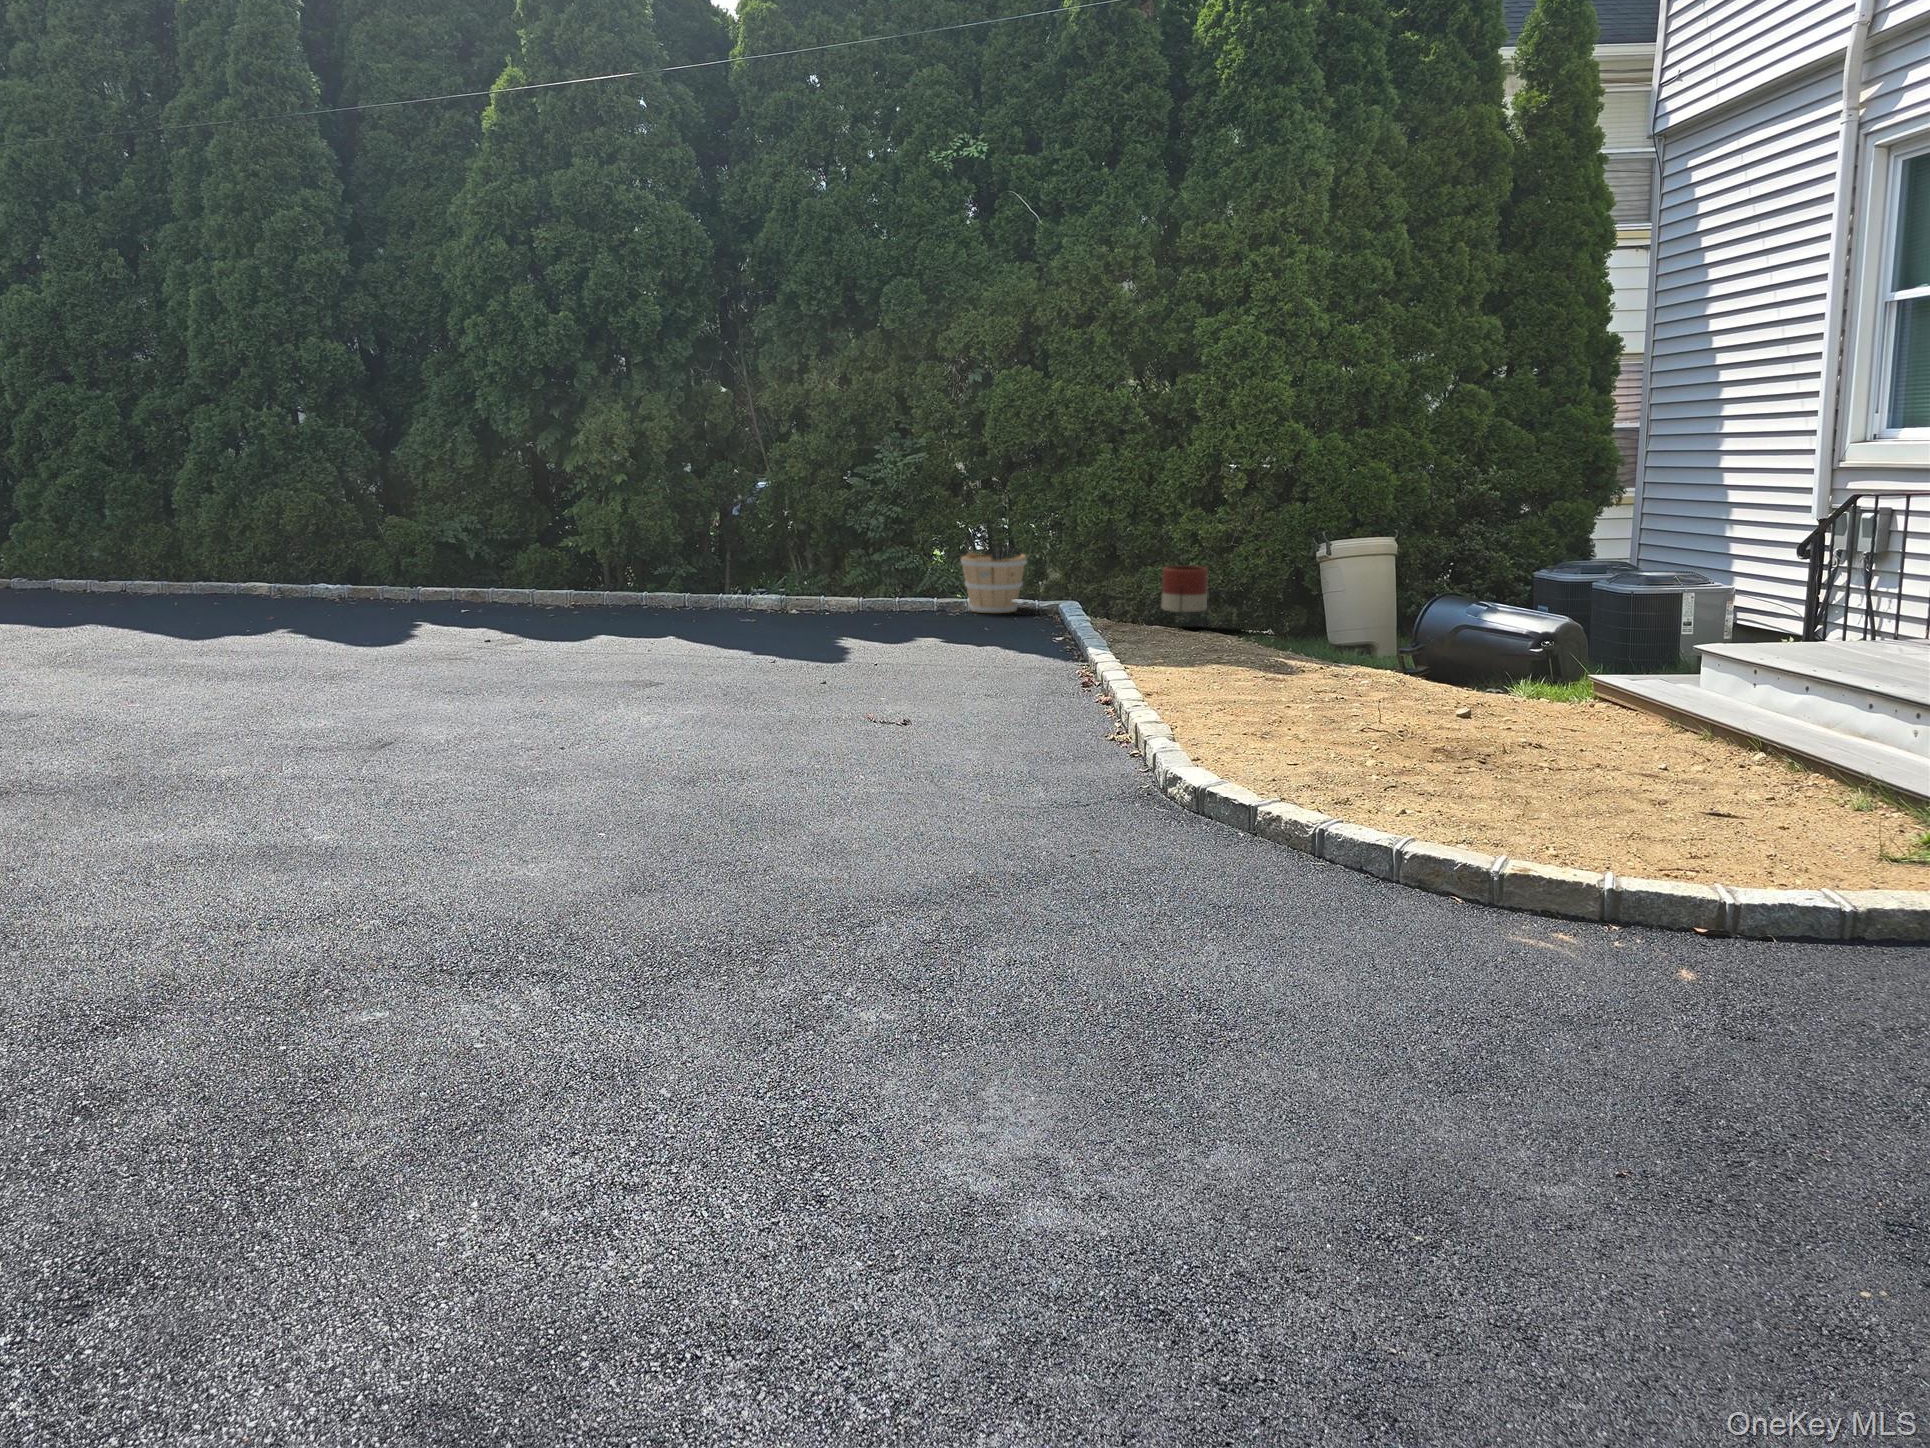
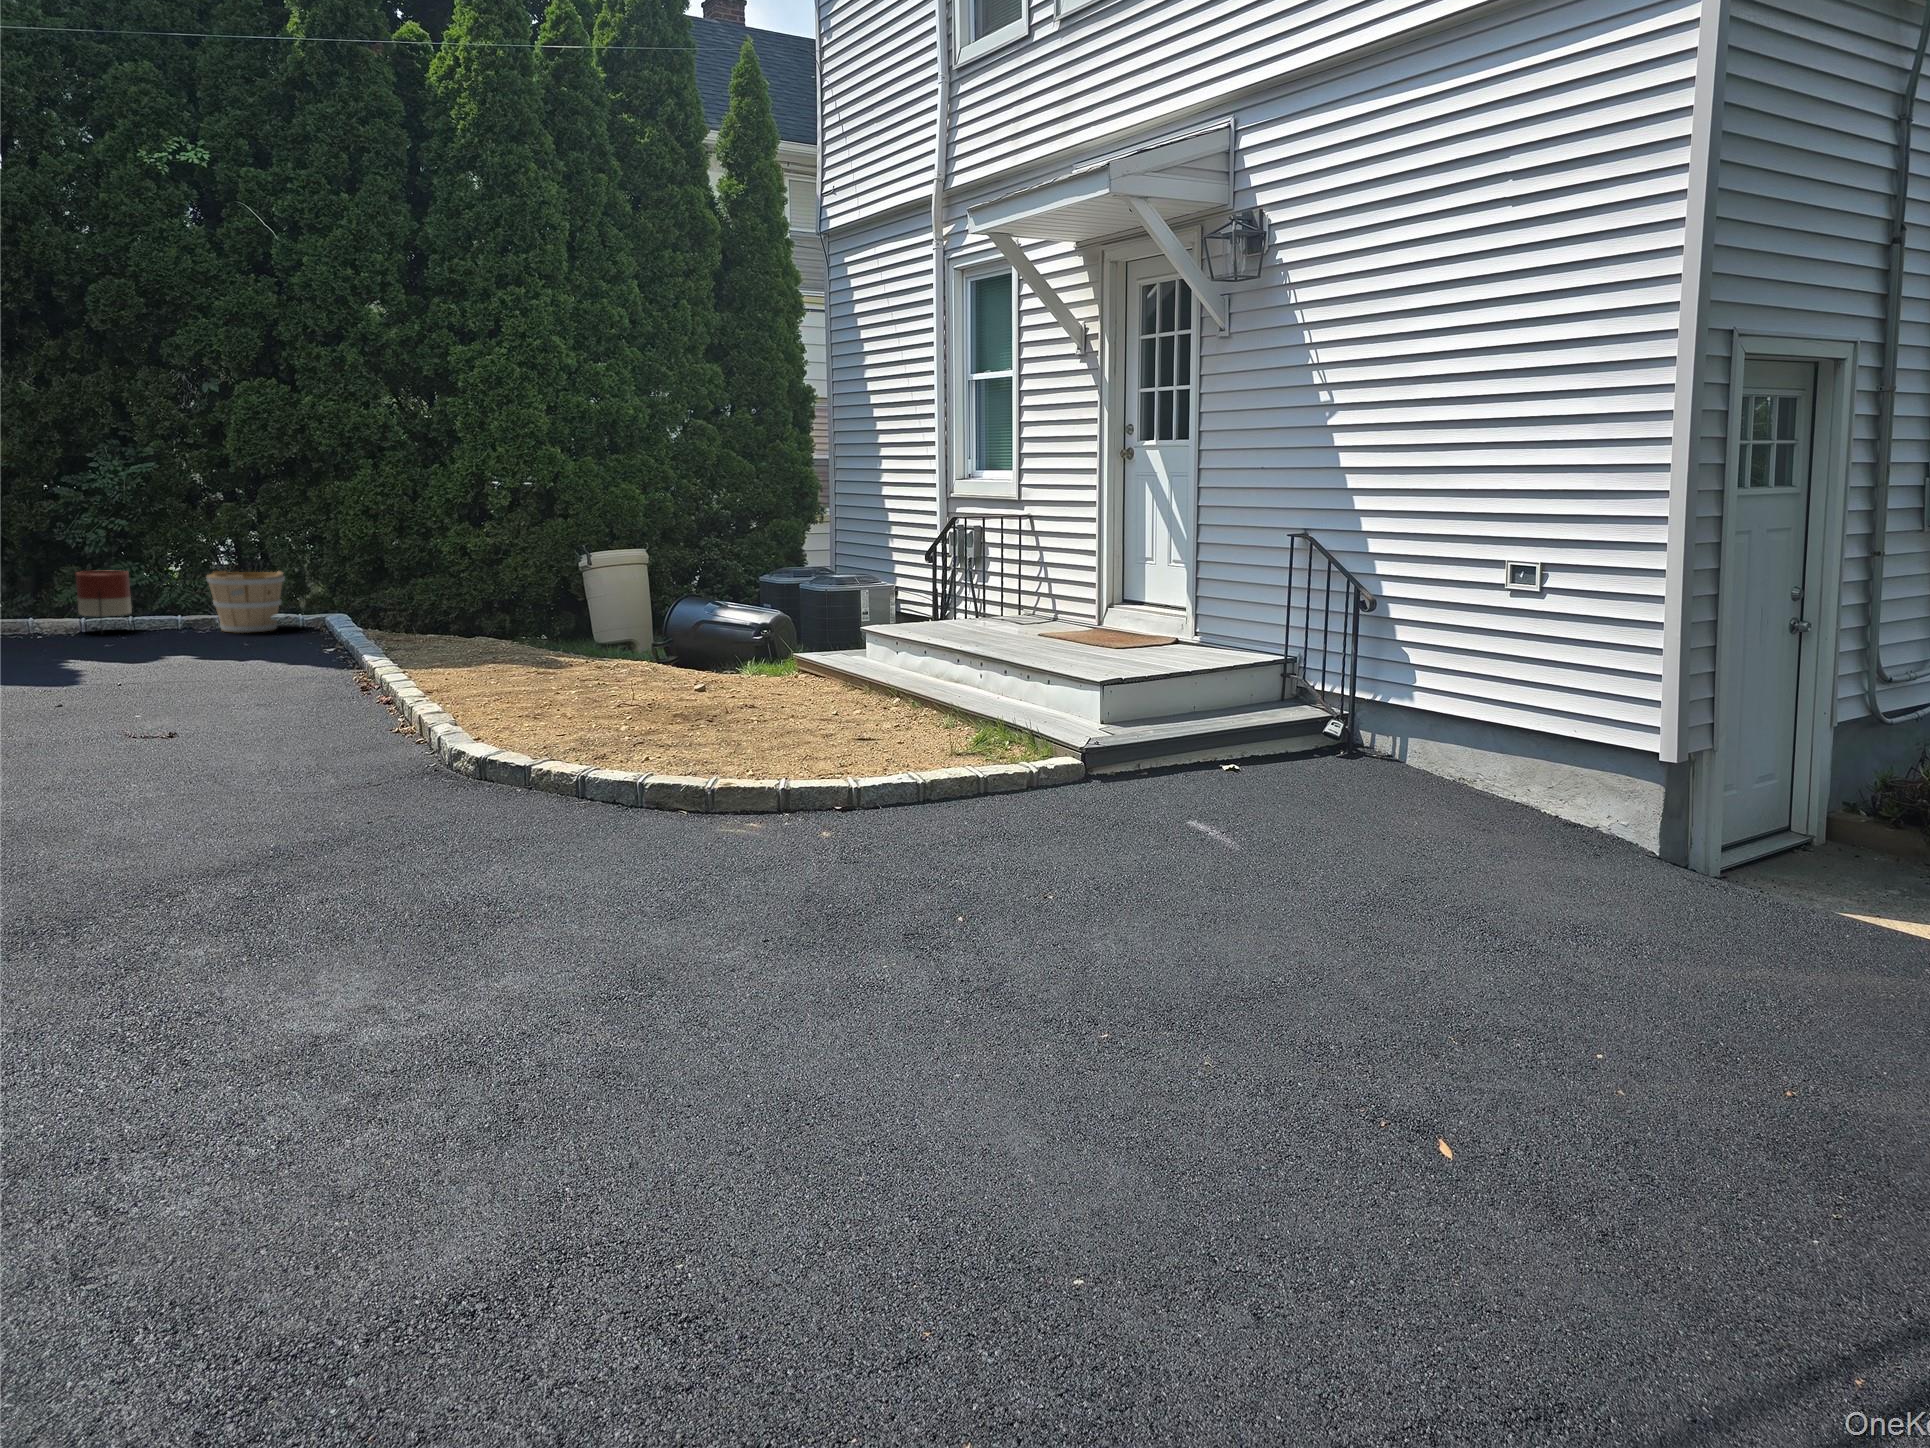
planter: present [1161,566,1208,628] -> present [76,571,132,629]

